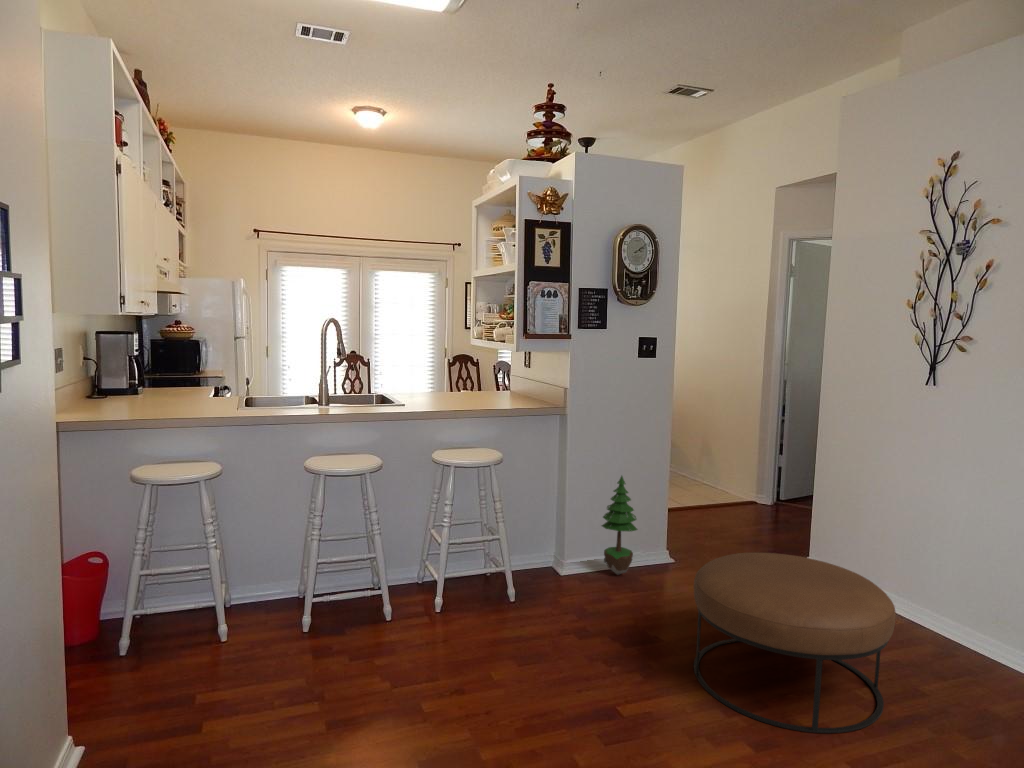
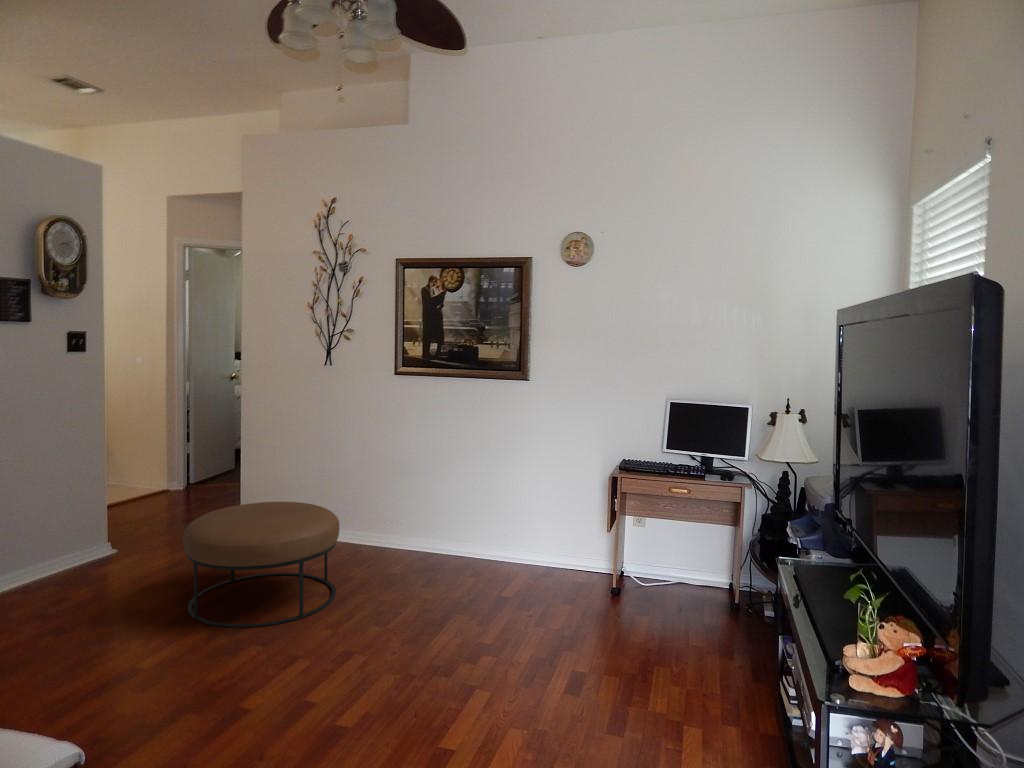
potted tree: present [602,476,637,575] -> none [42,472,88,576]

